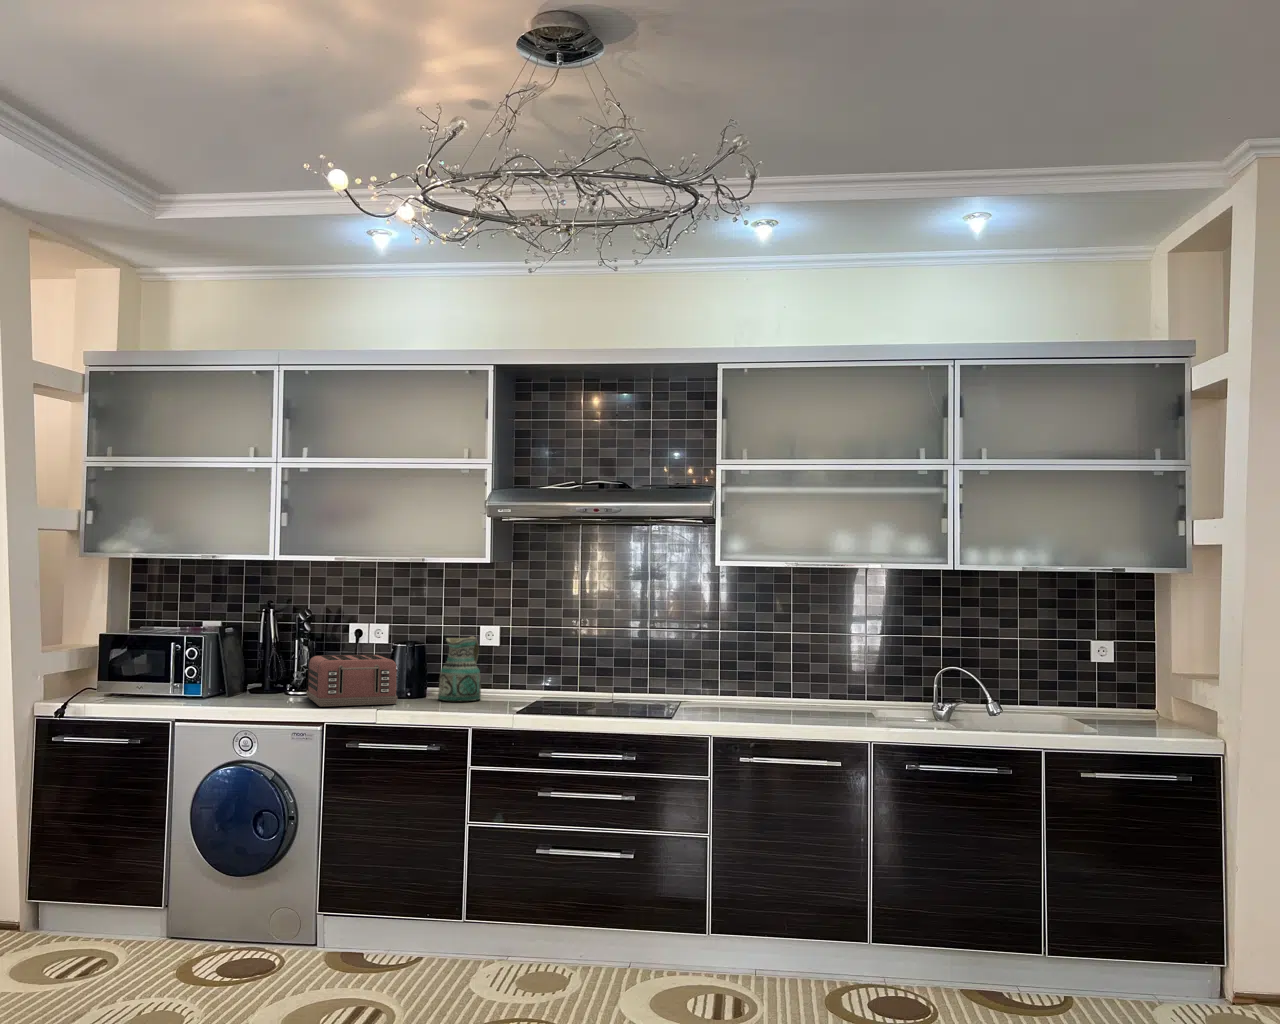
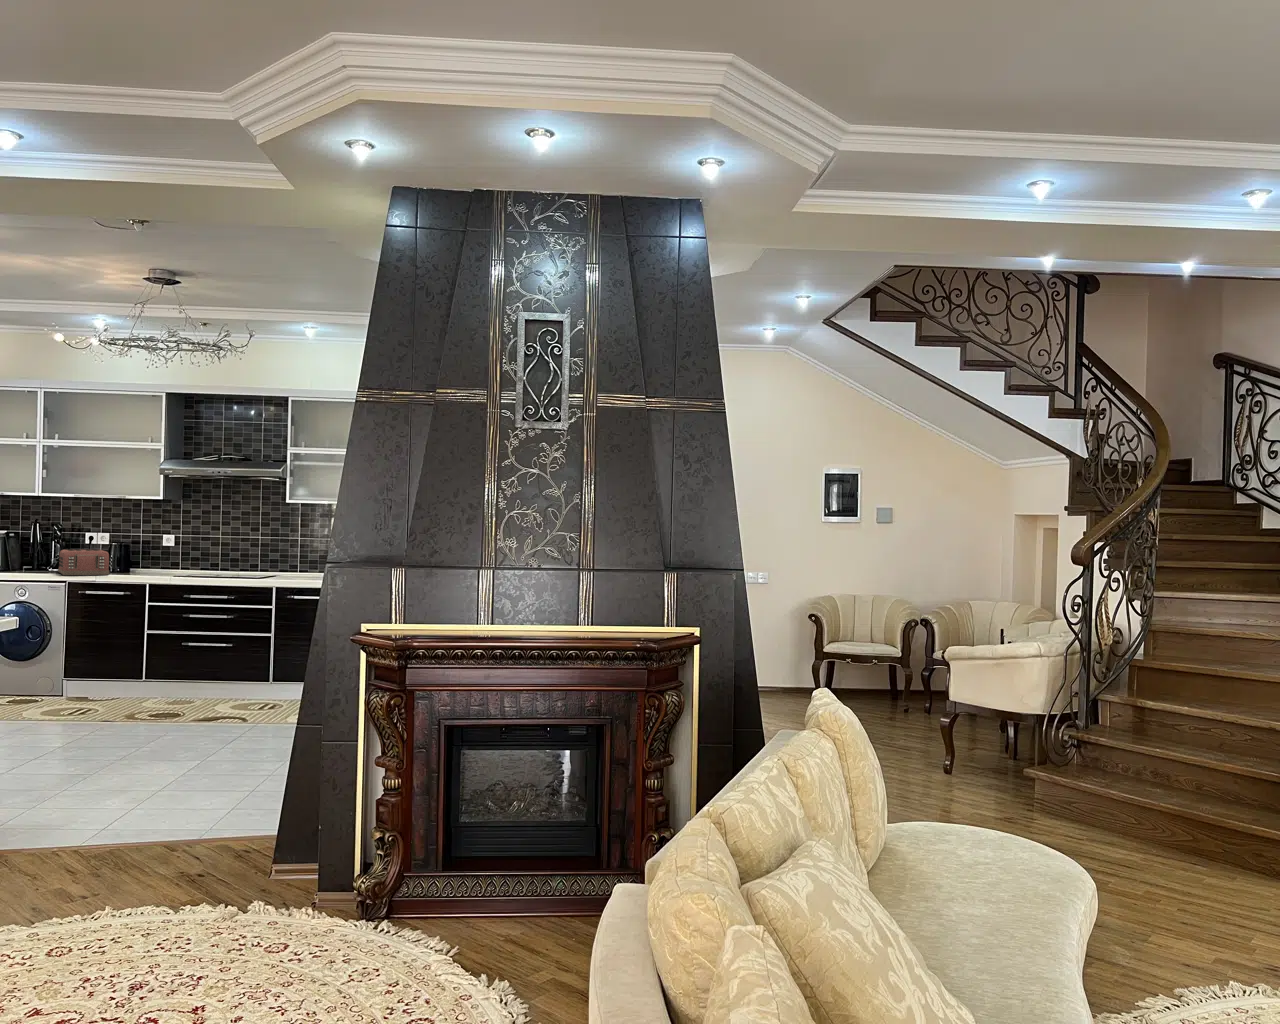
ceramic pitcher: present [438,636,481,701] -> none [134,540,160,574]

